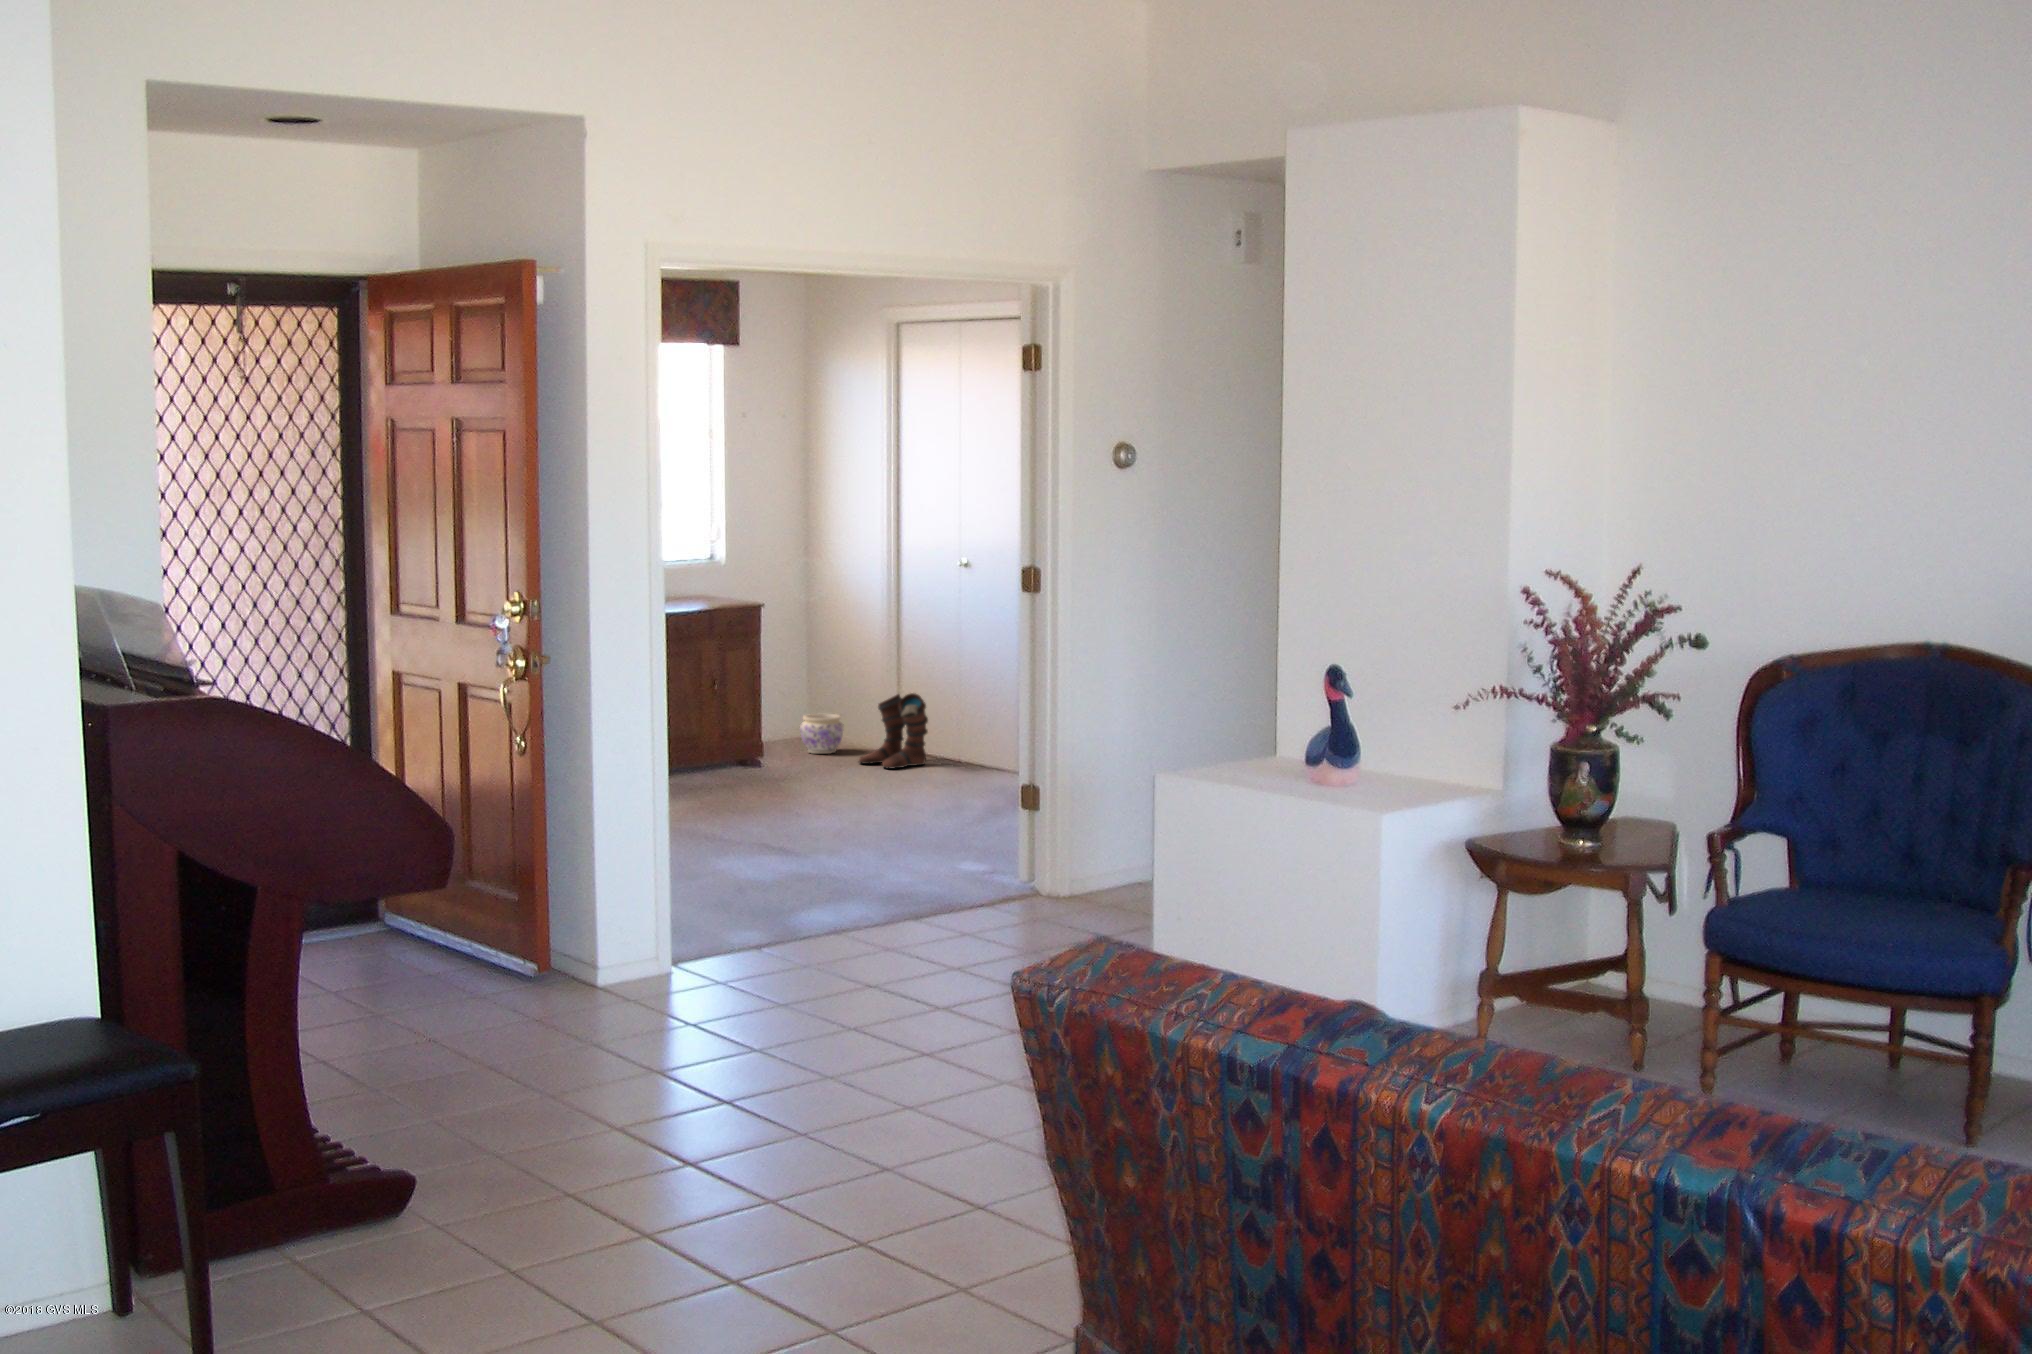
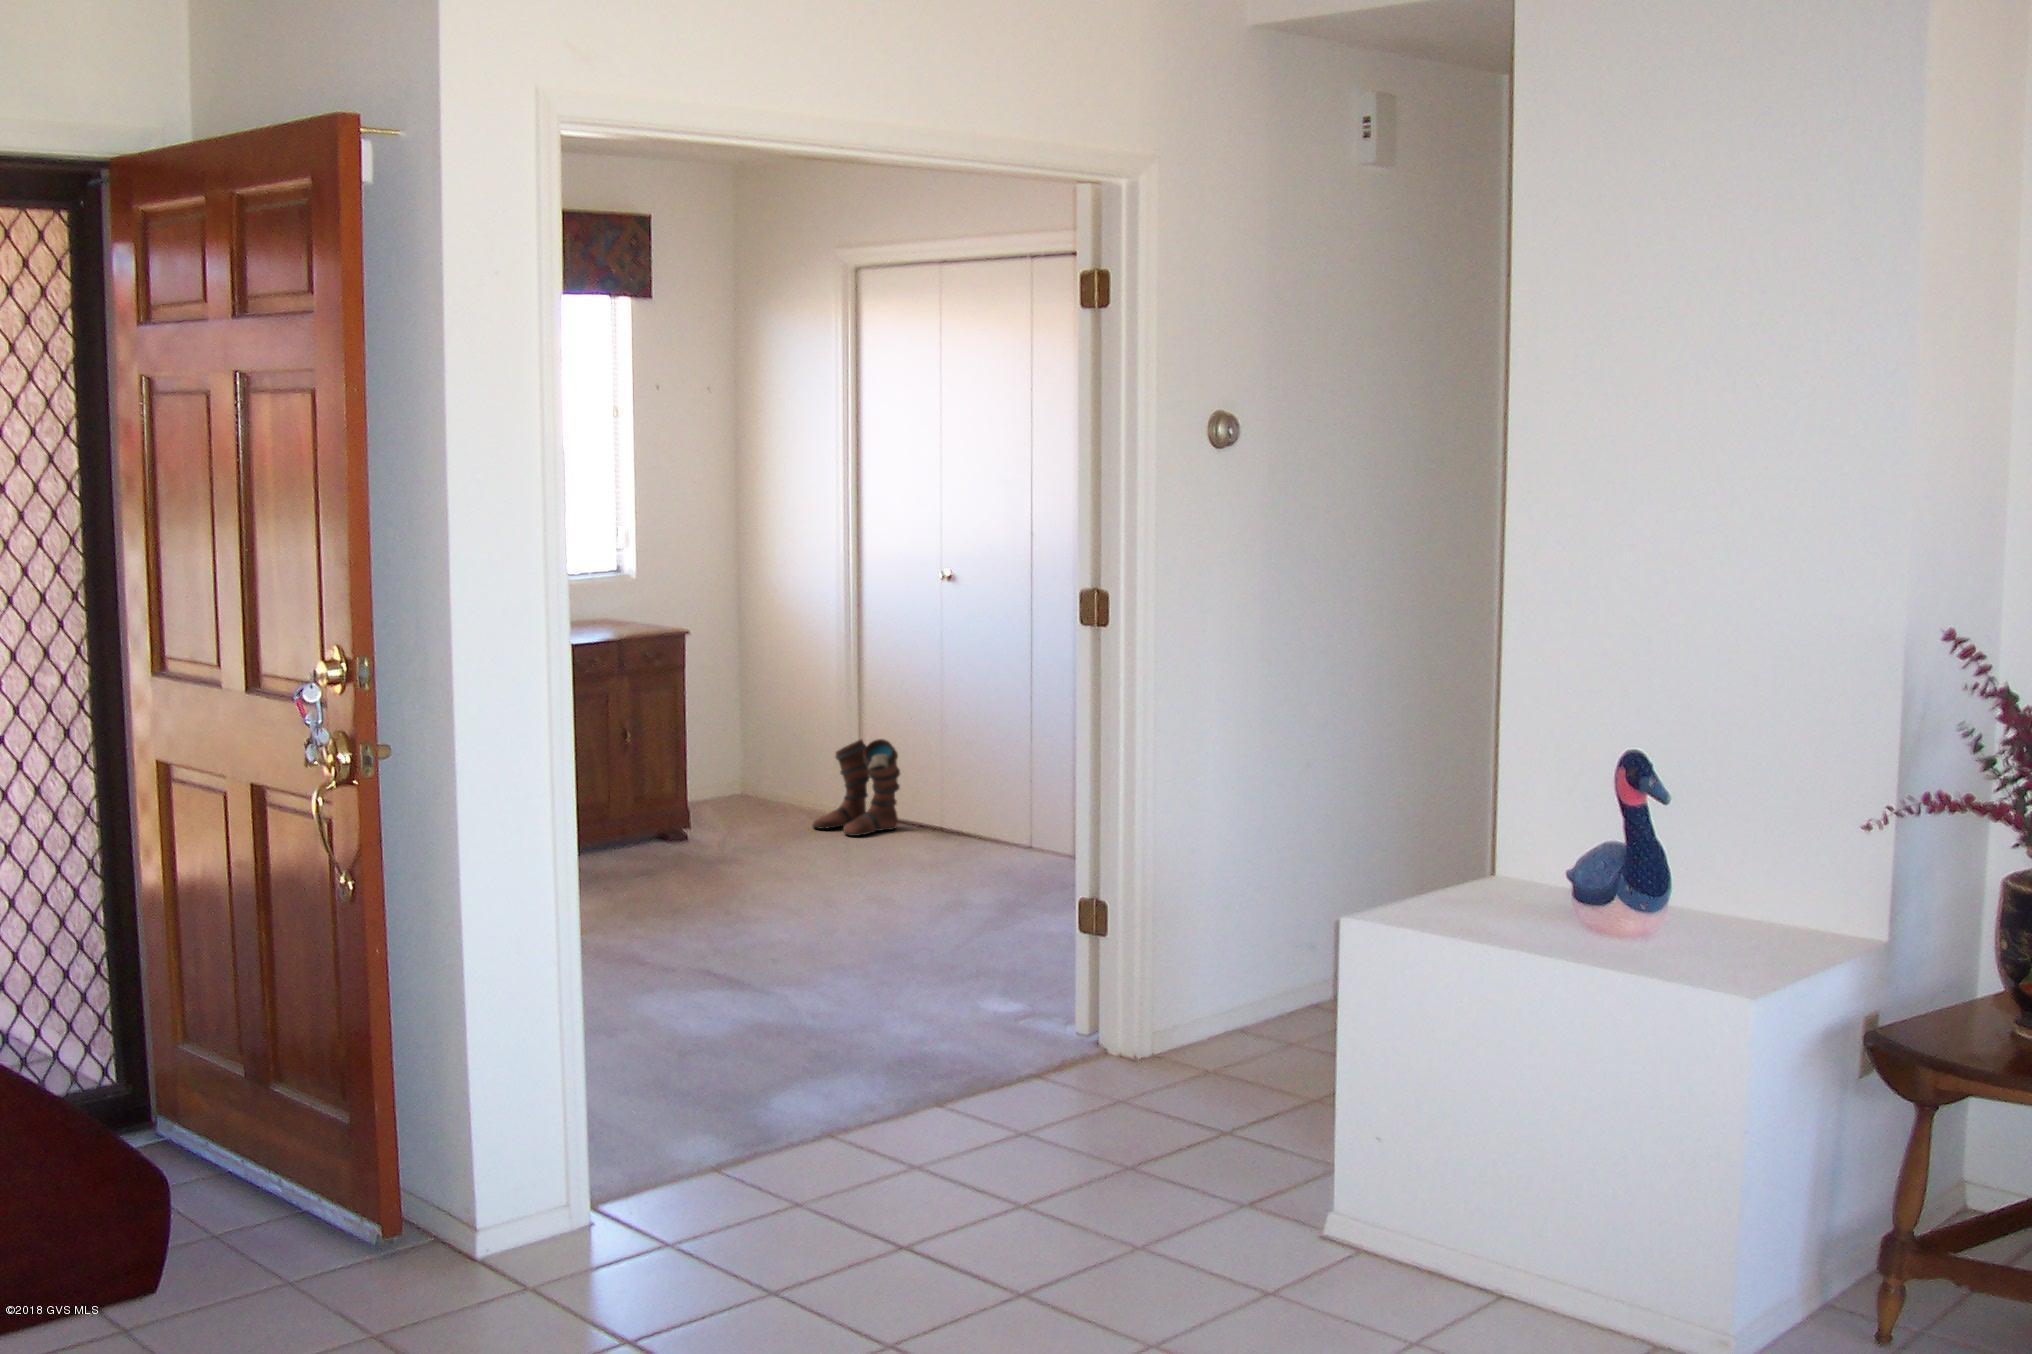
planter: present [800,714,843,754] -> none [736,763,790,815]

